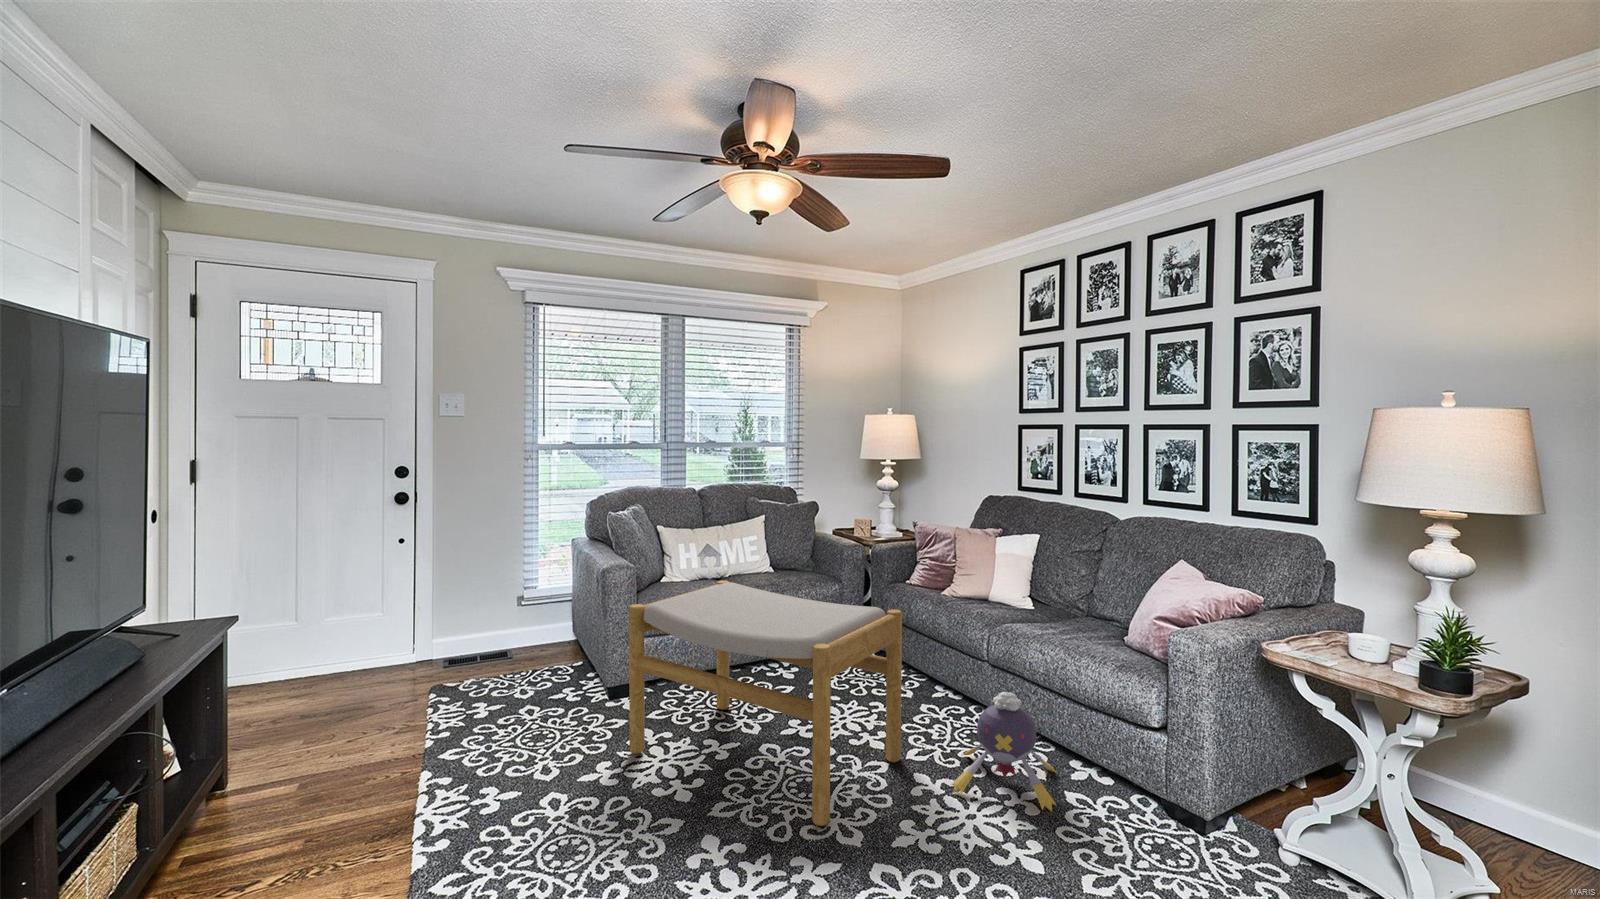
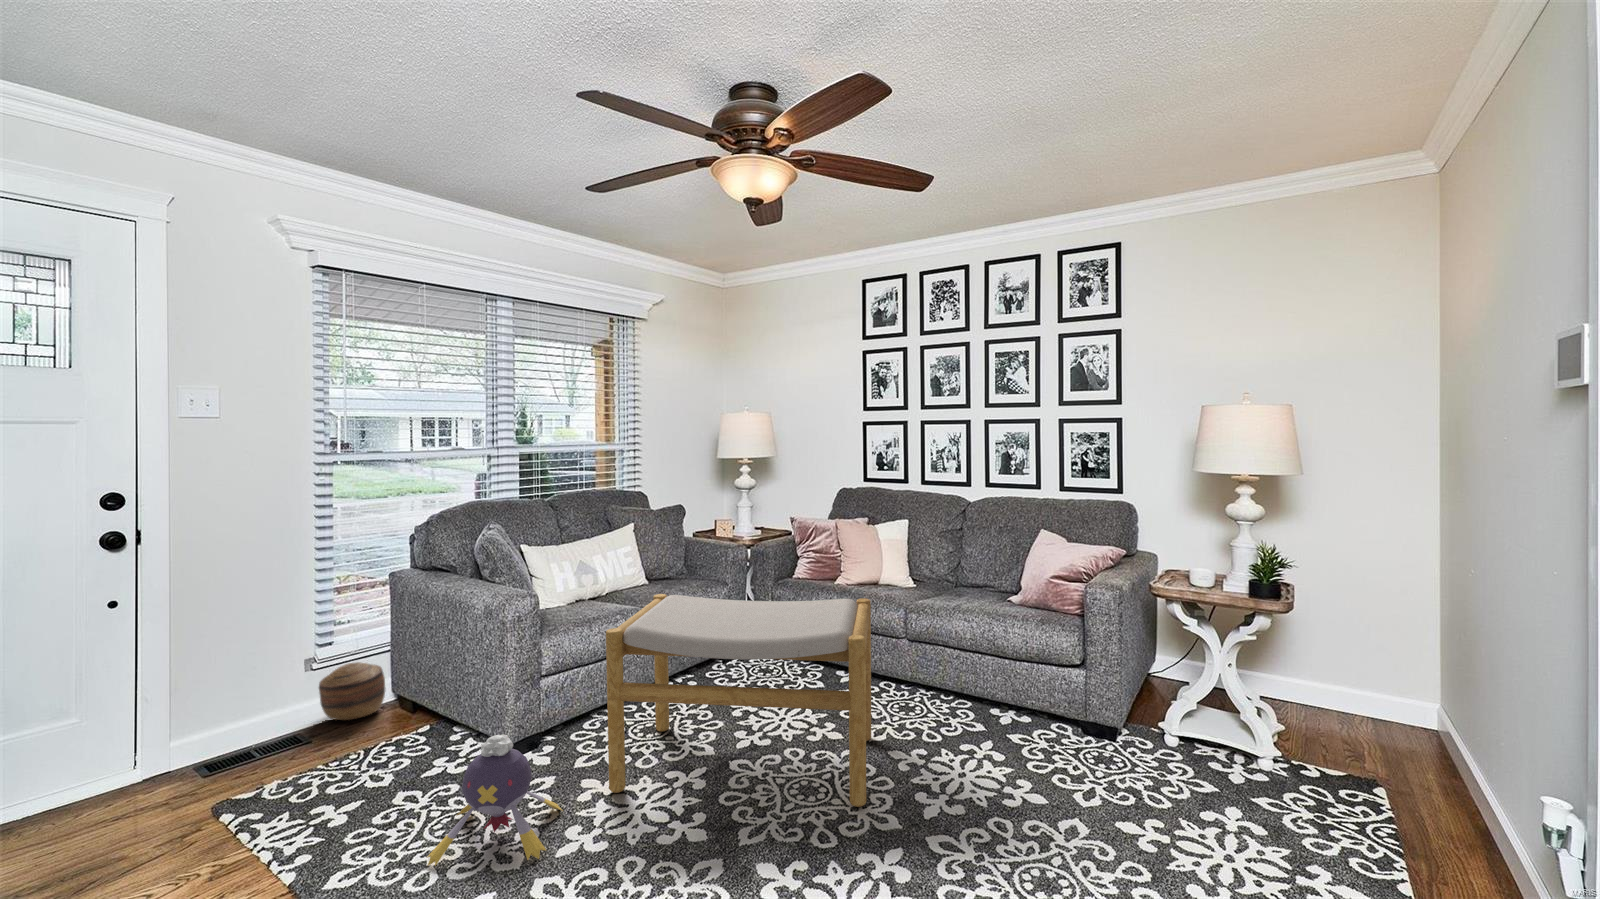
basket: none [506,607,553,652] -> present [319,662,385,720]
plush toy: present [951,692,1057,812] -> present [427,734,563,866]

